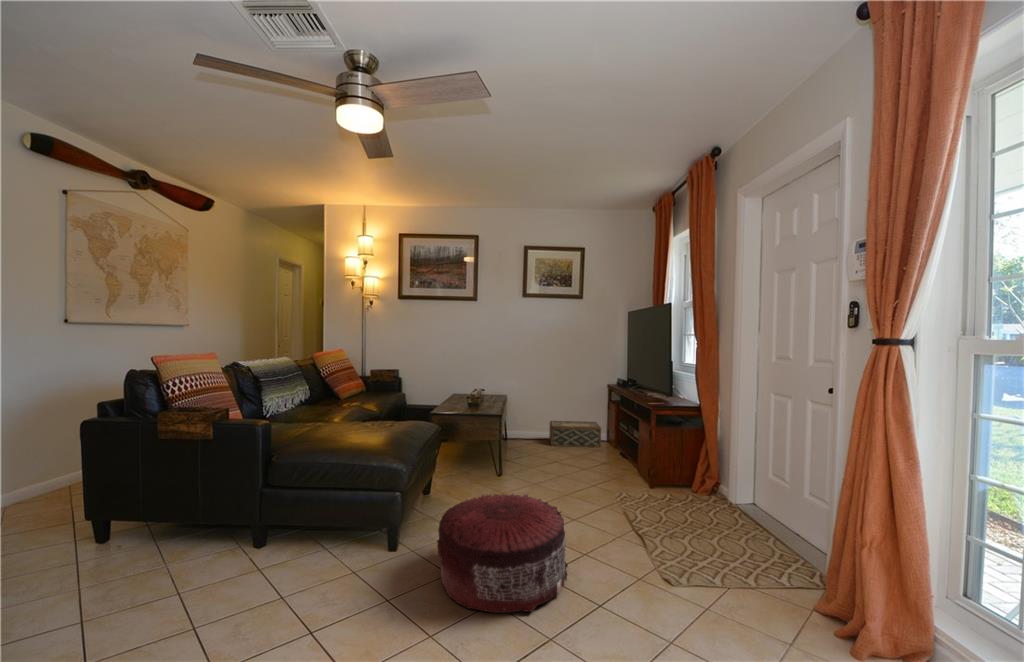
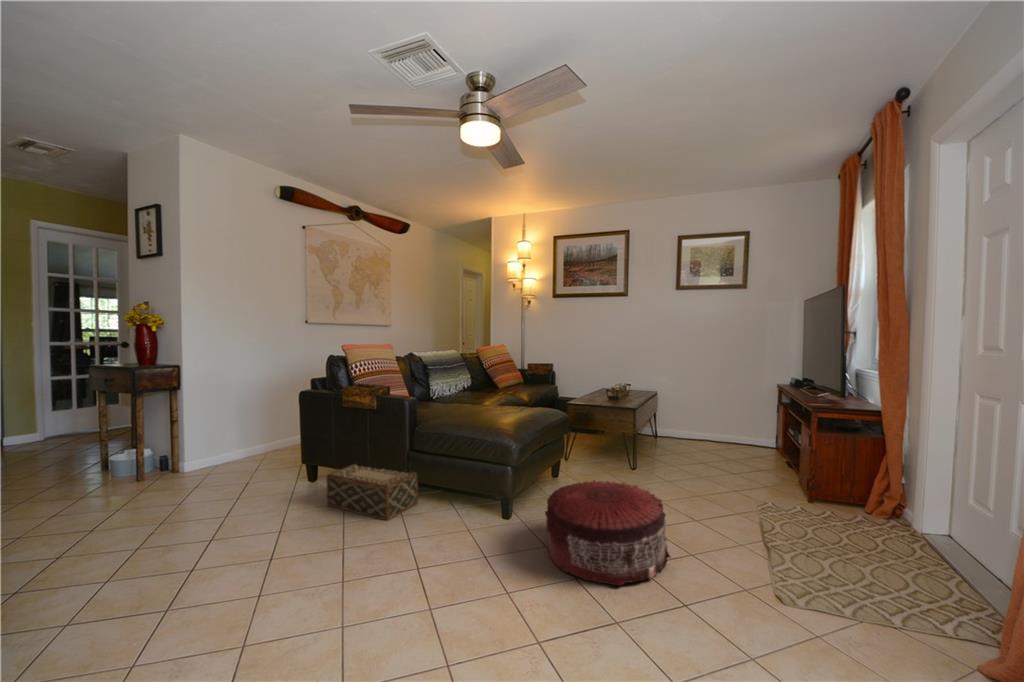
woven basket: present [549,421,601,447] -> present [327,464,418,520]

